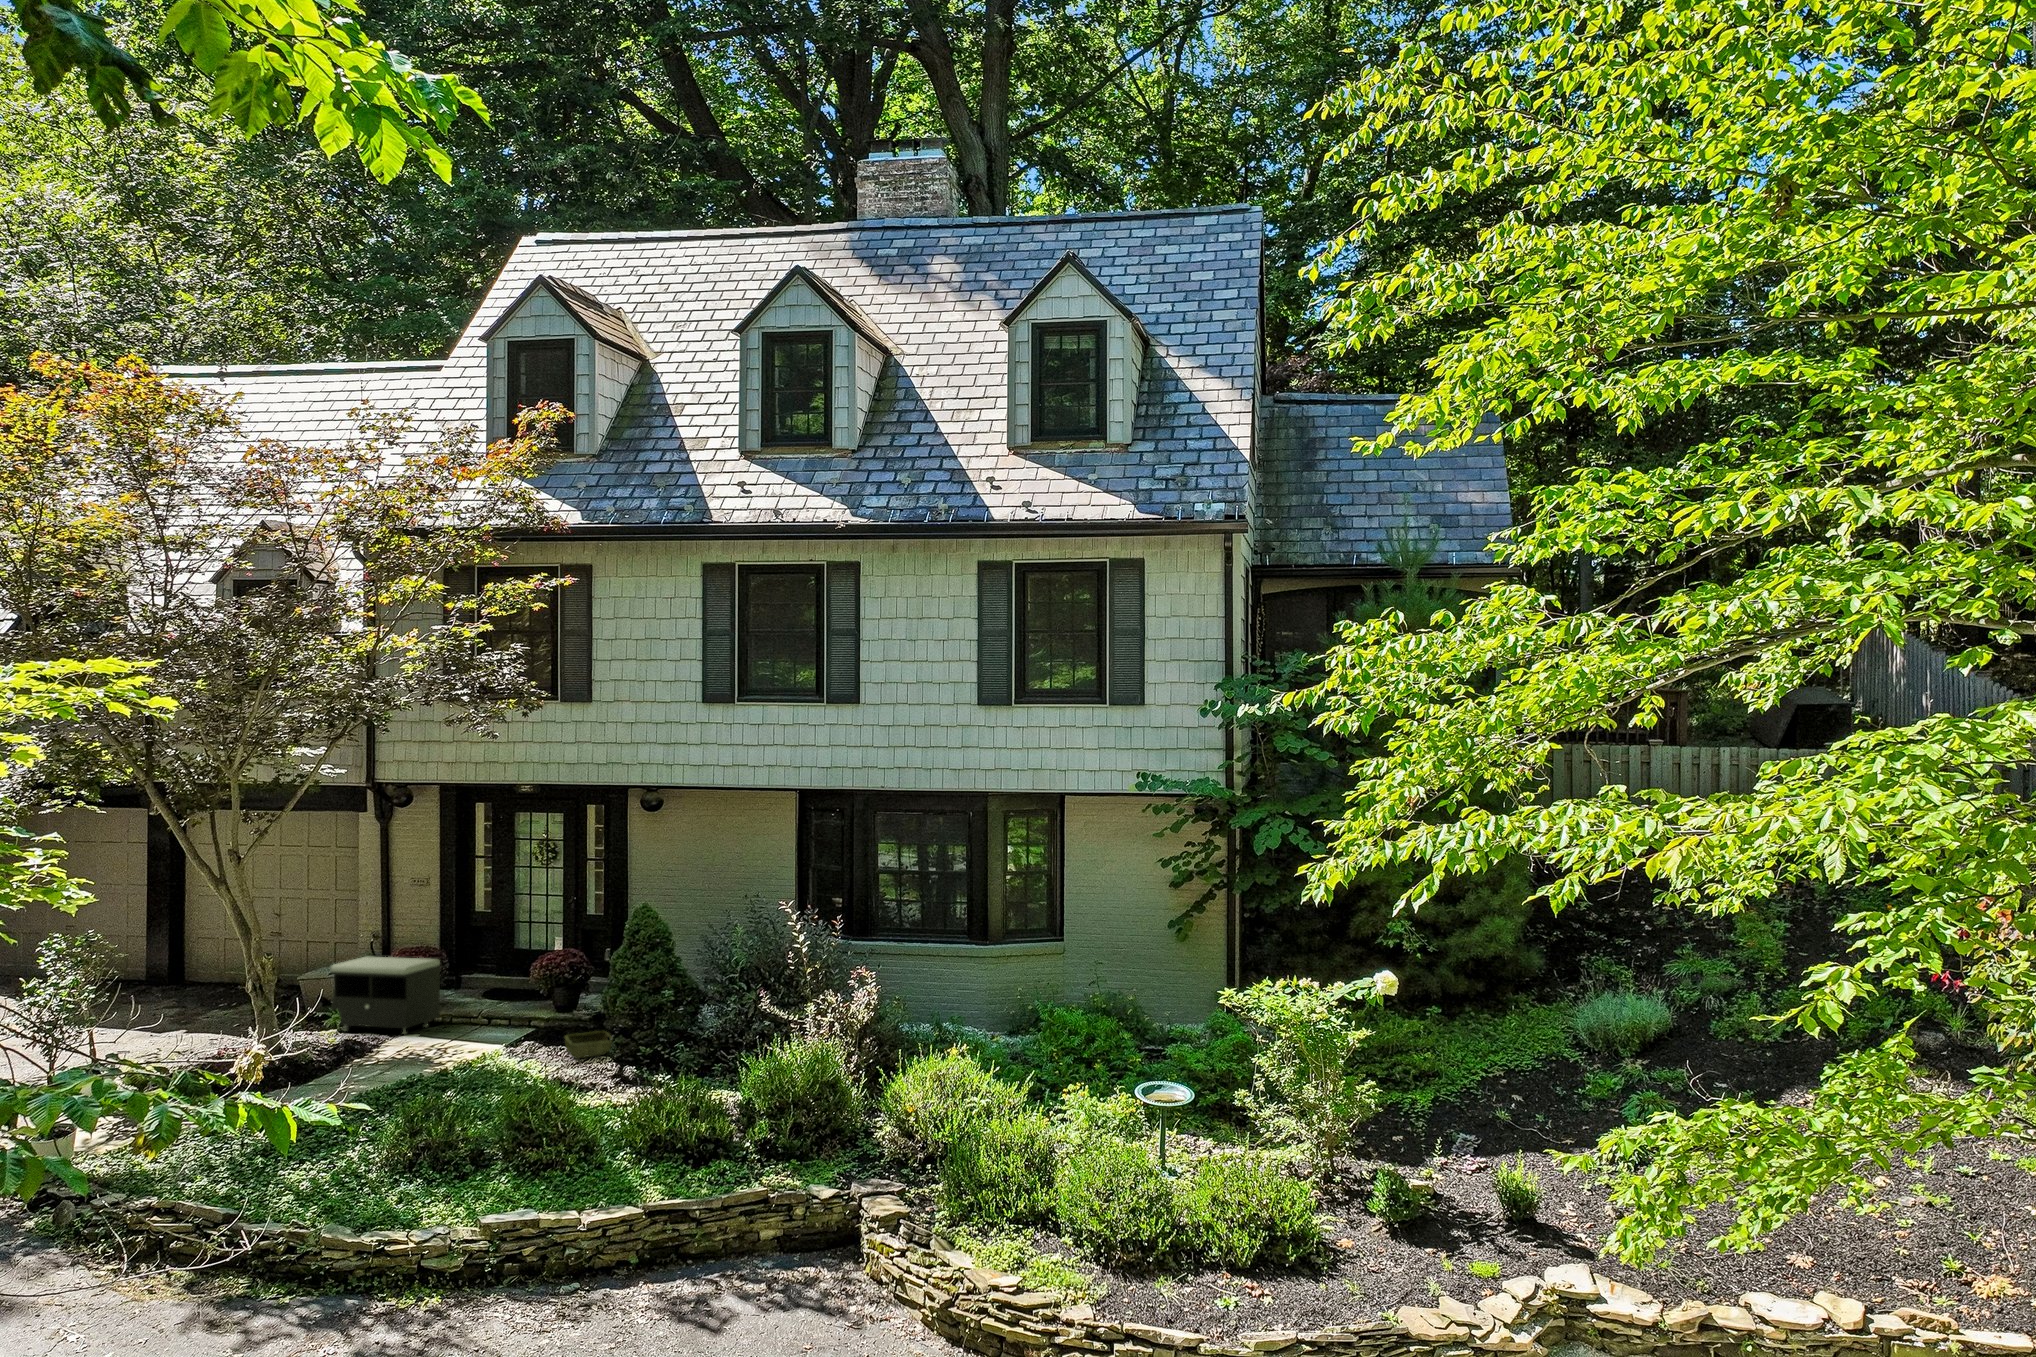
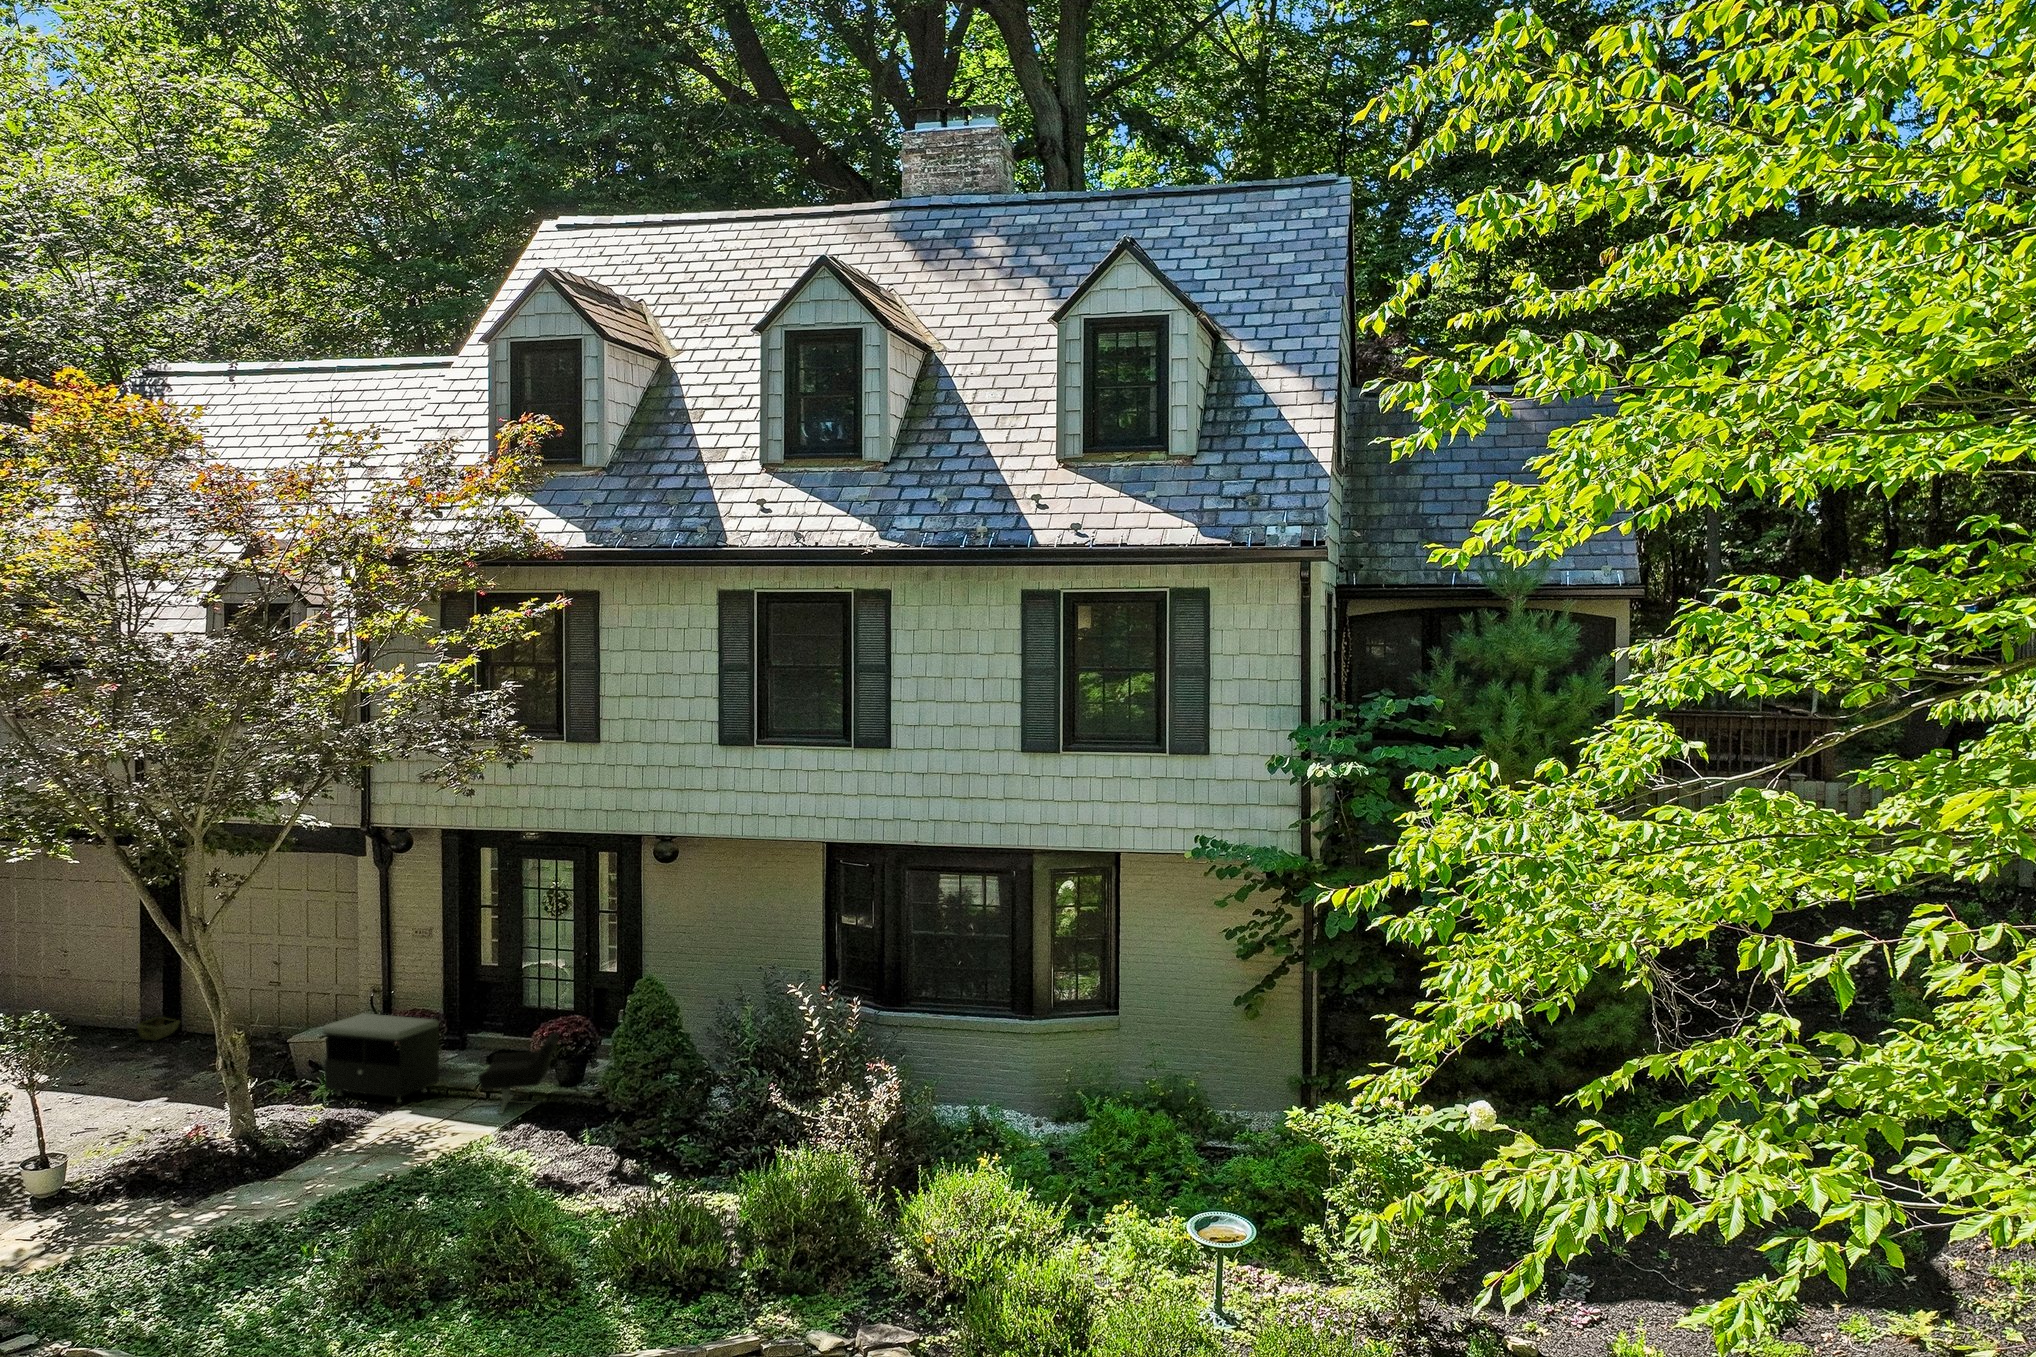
lounge chair: none [474,967,555,1039] -> present [474,1033,559,1114]
woven basket: present [565,1031,612,1059] -> present [137,1017,180,1041]

